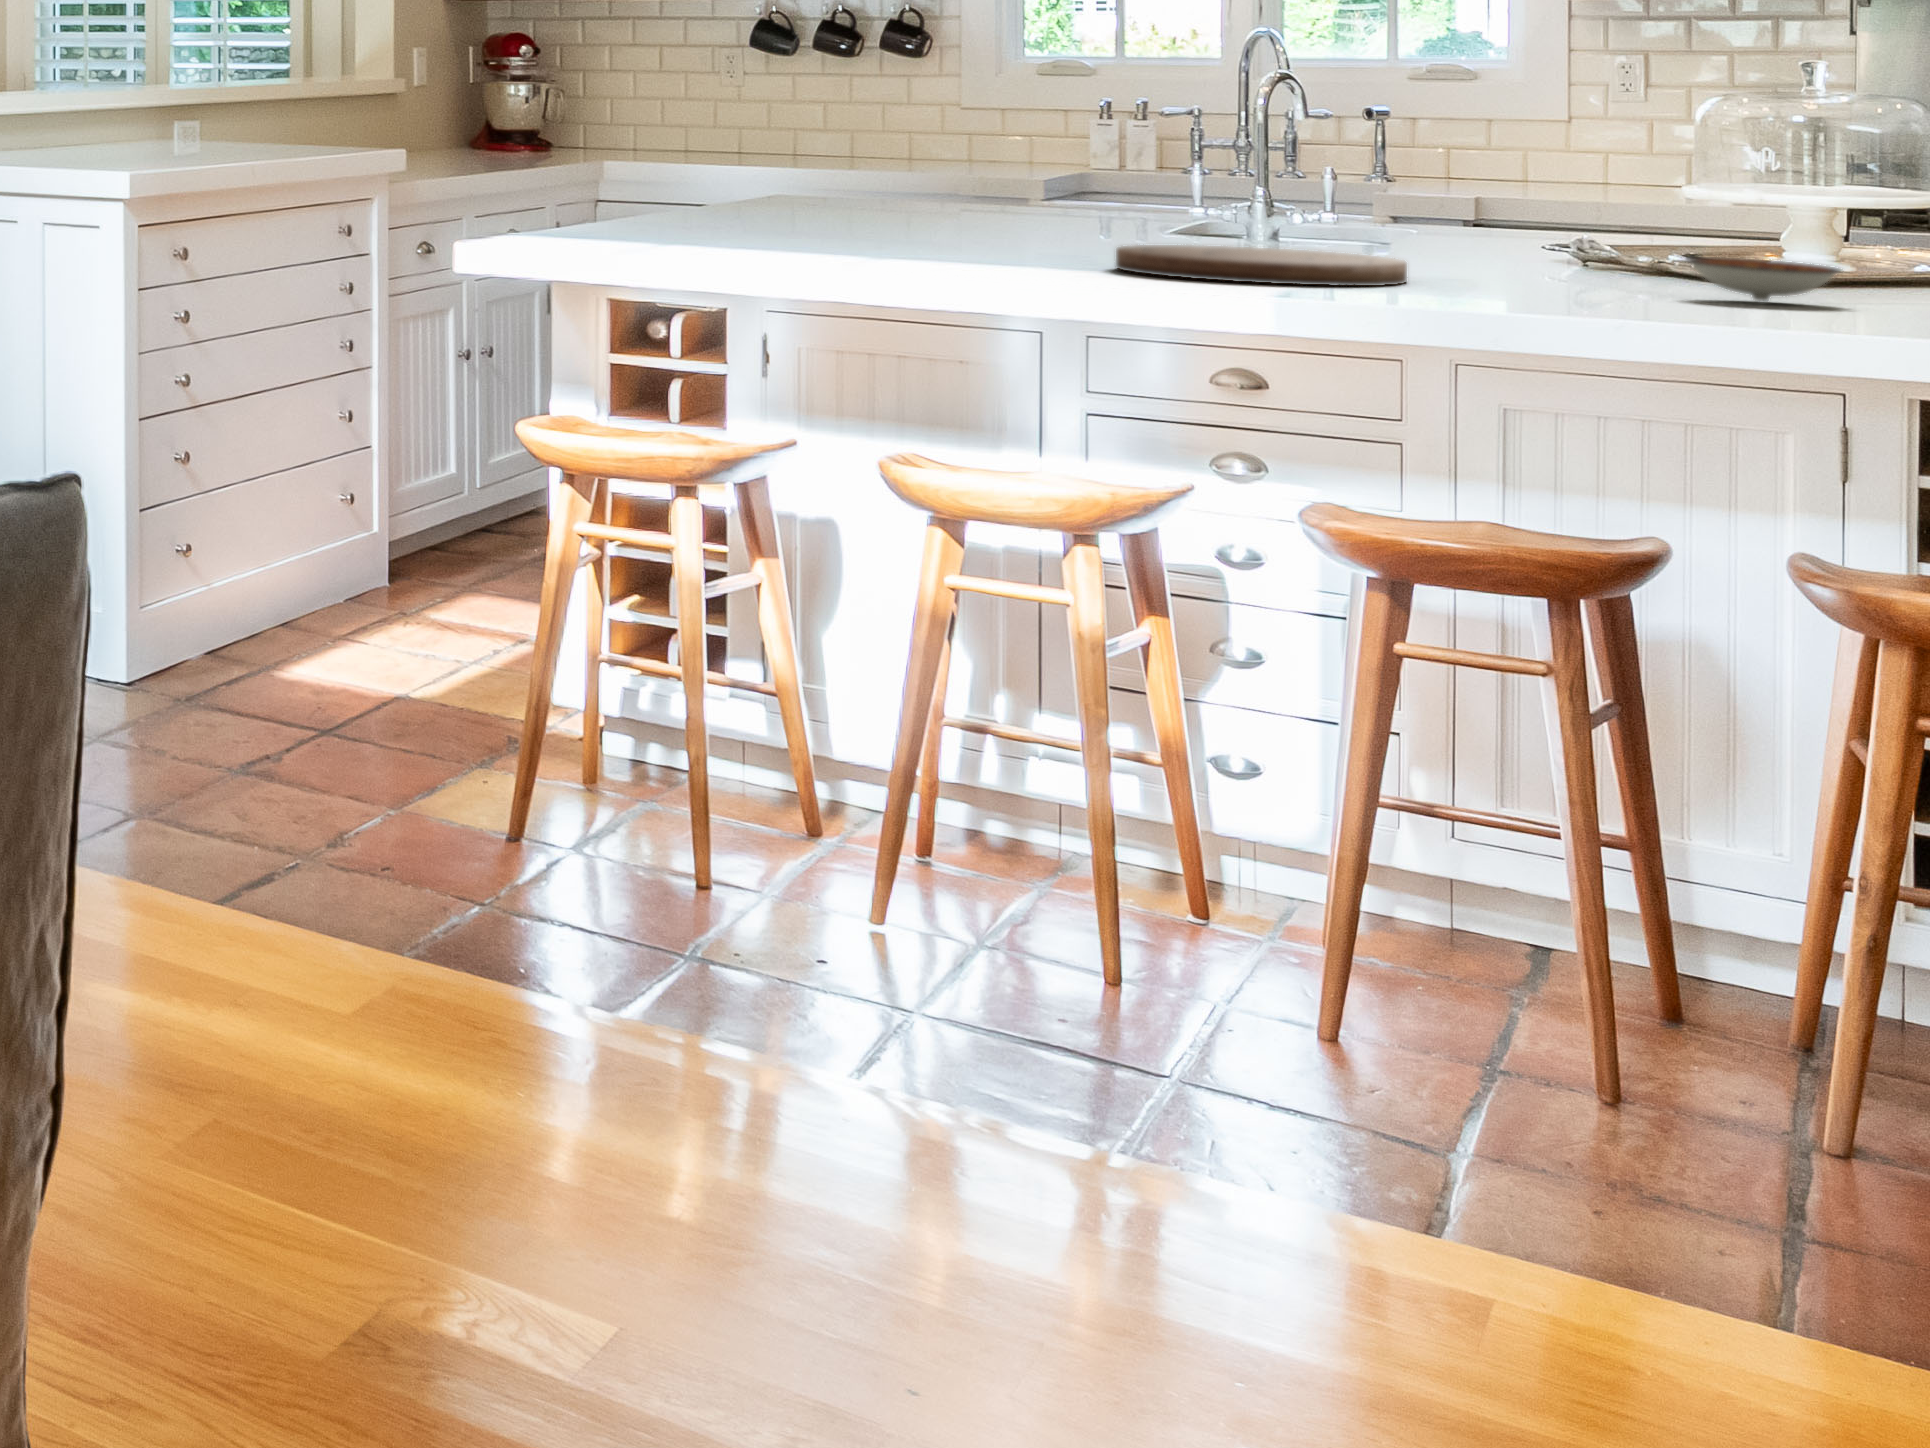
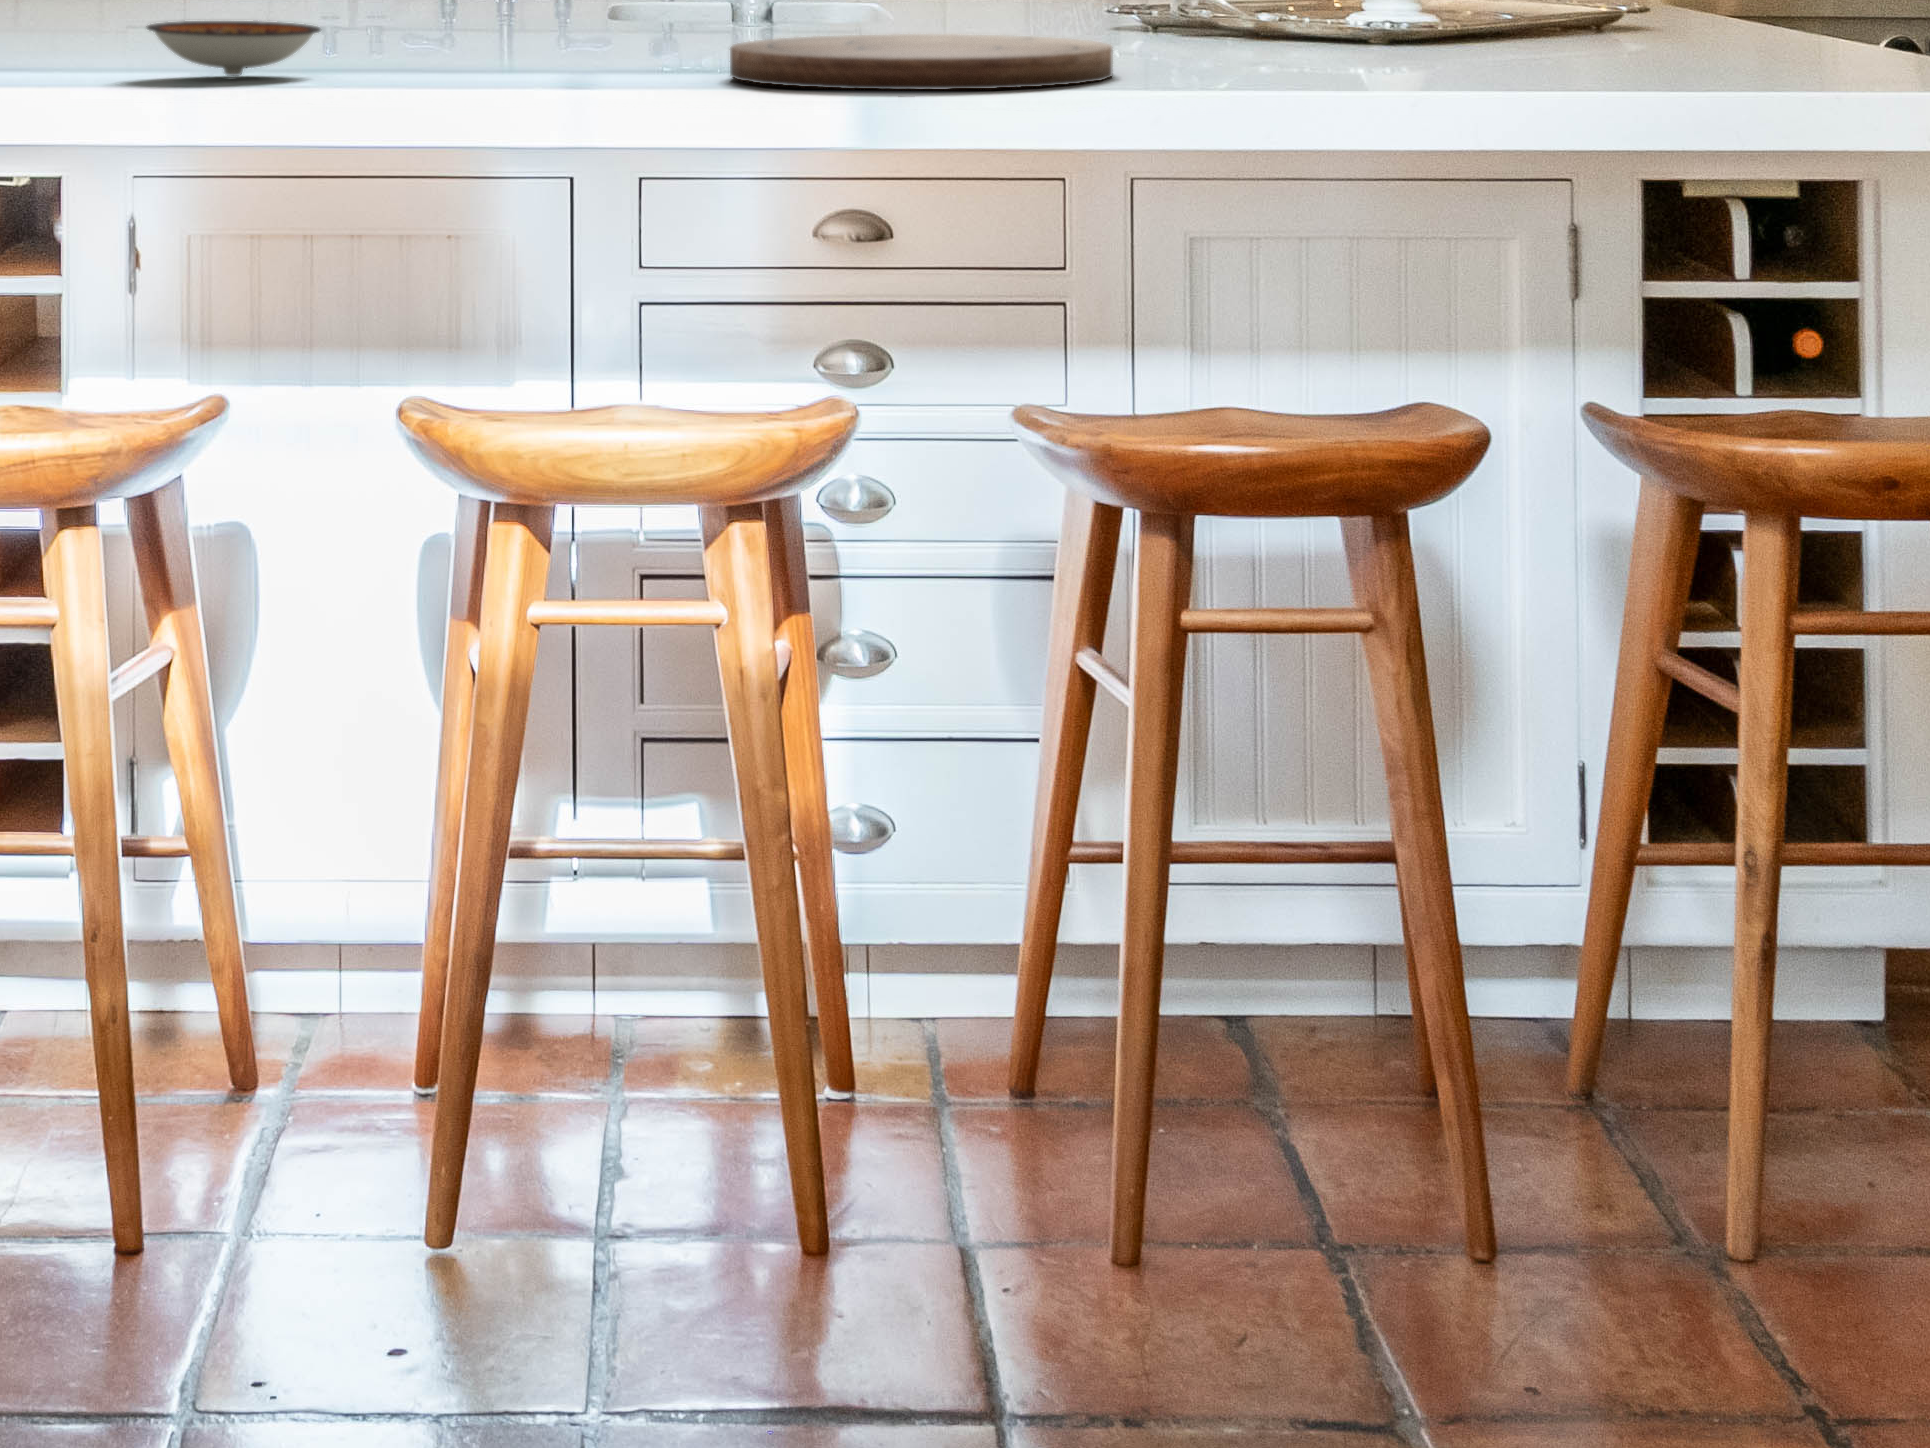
ceramic bowl: present [1686,257,1841,301] -> present [146,21,320,76]

